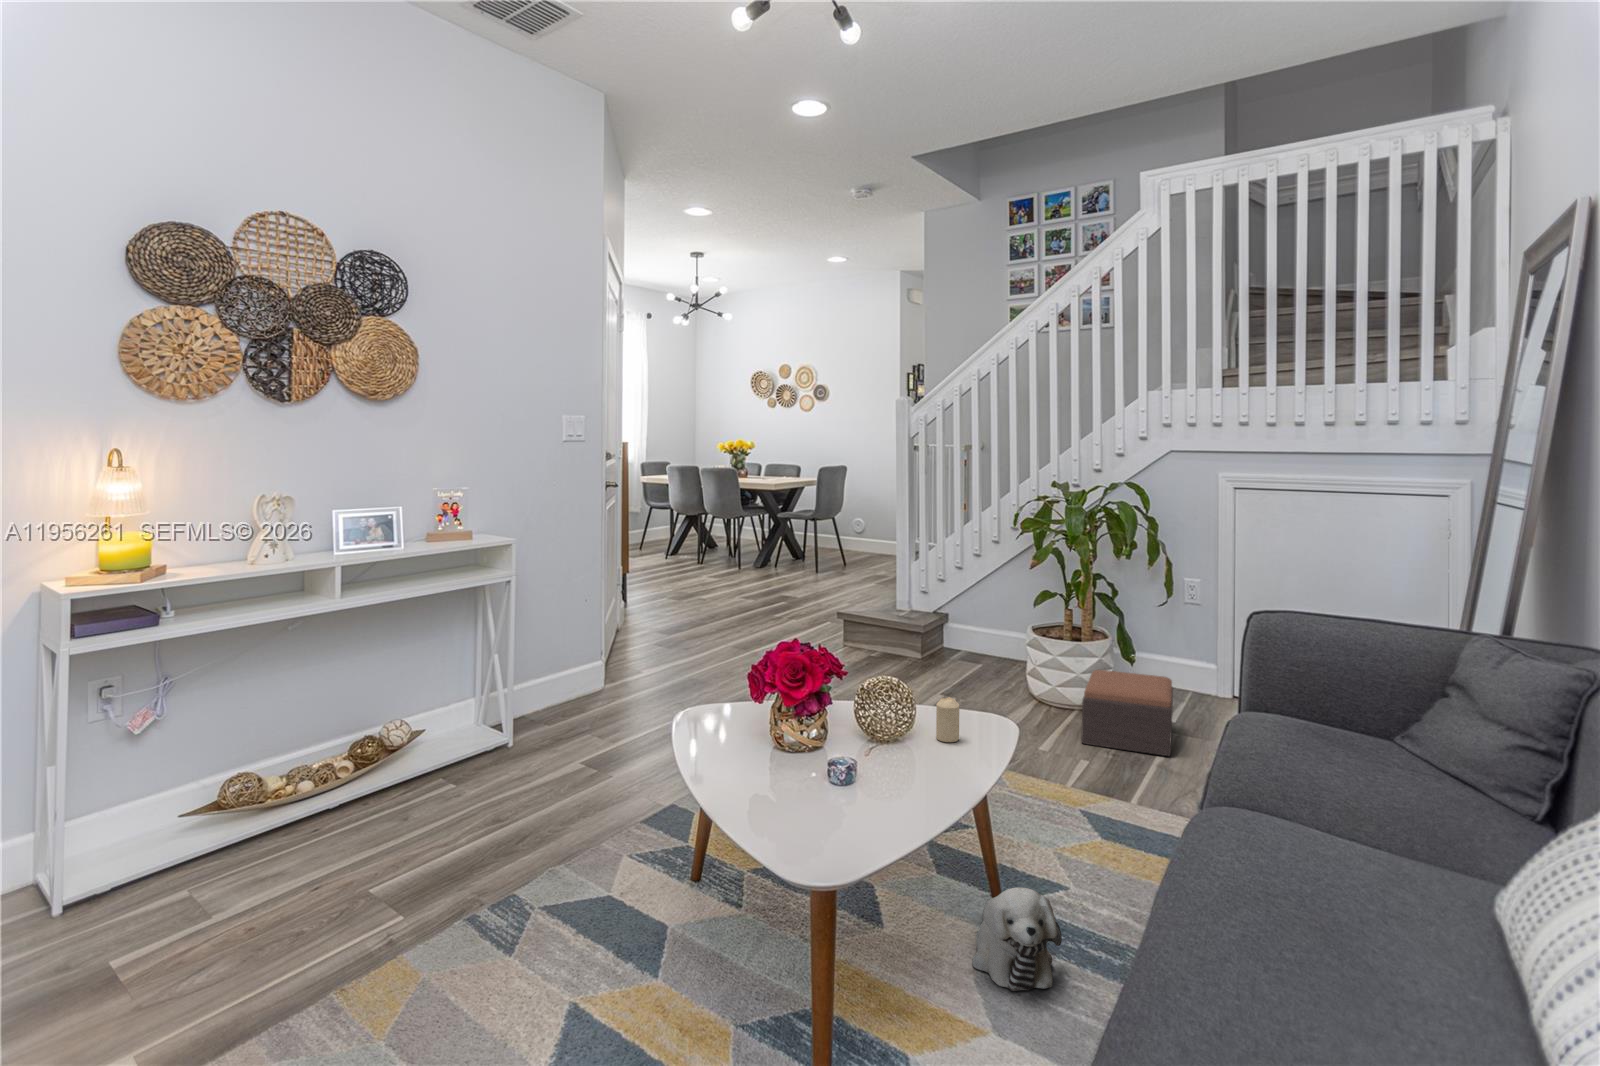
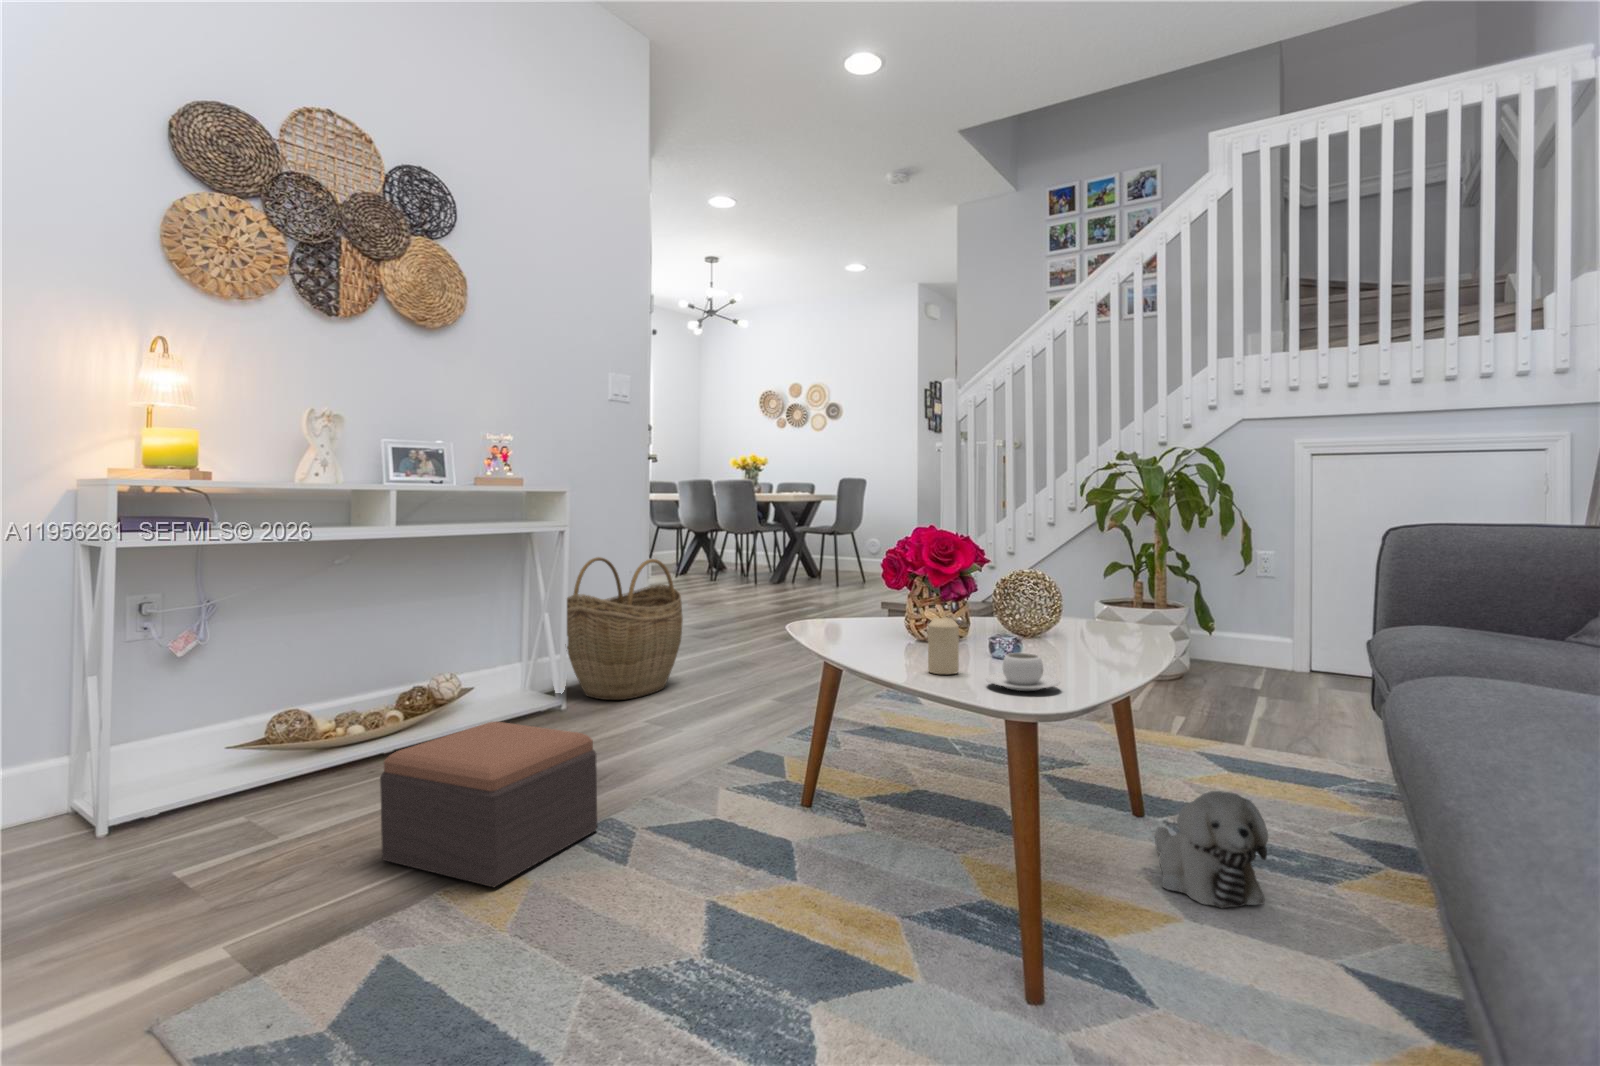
woven basket: none [524,591,634,724] -> present [565,557,683,700]
footstool: present [1081,670,1173,756] -> present [380,722,597,887]
candle: present [936,697,959,742] -> present [928,617,959,674]
teacup: none [806,780,868,821] -> present [986,653,1060,691]

